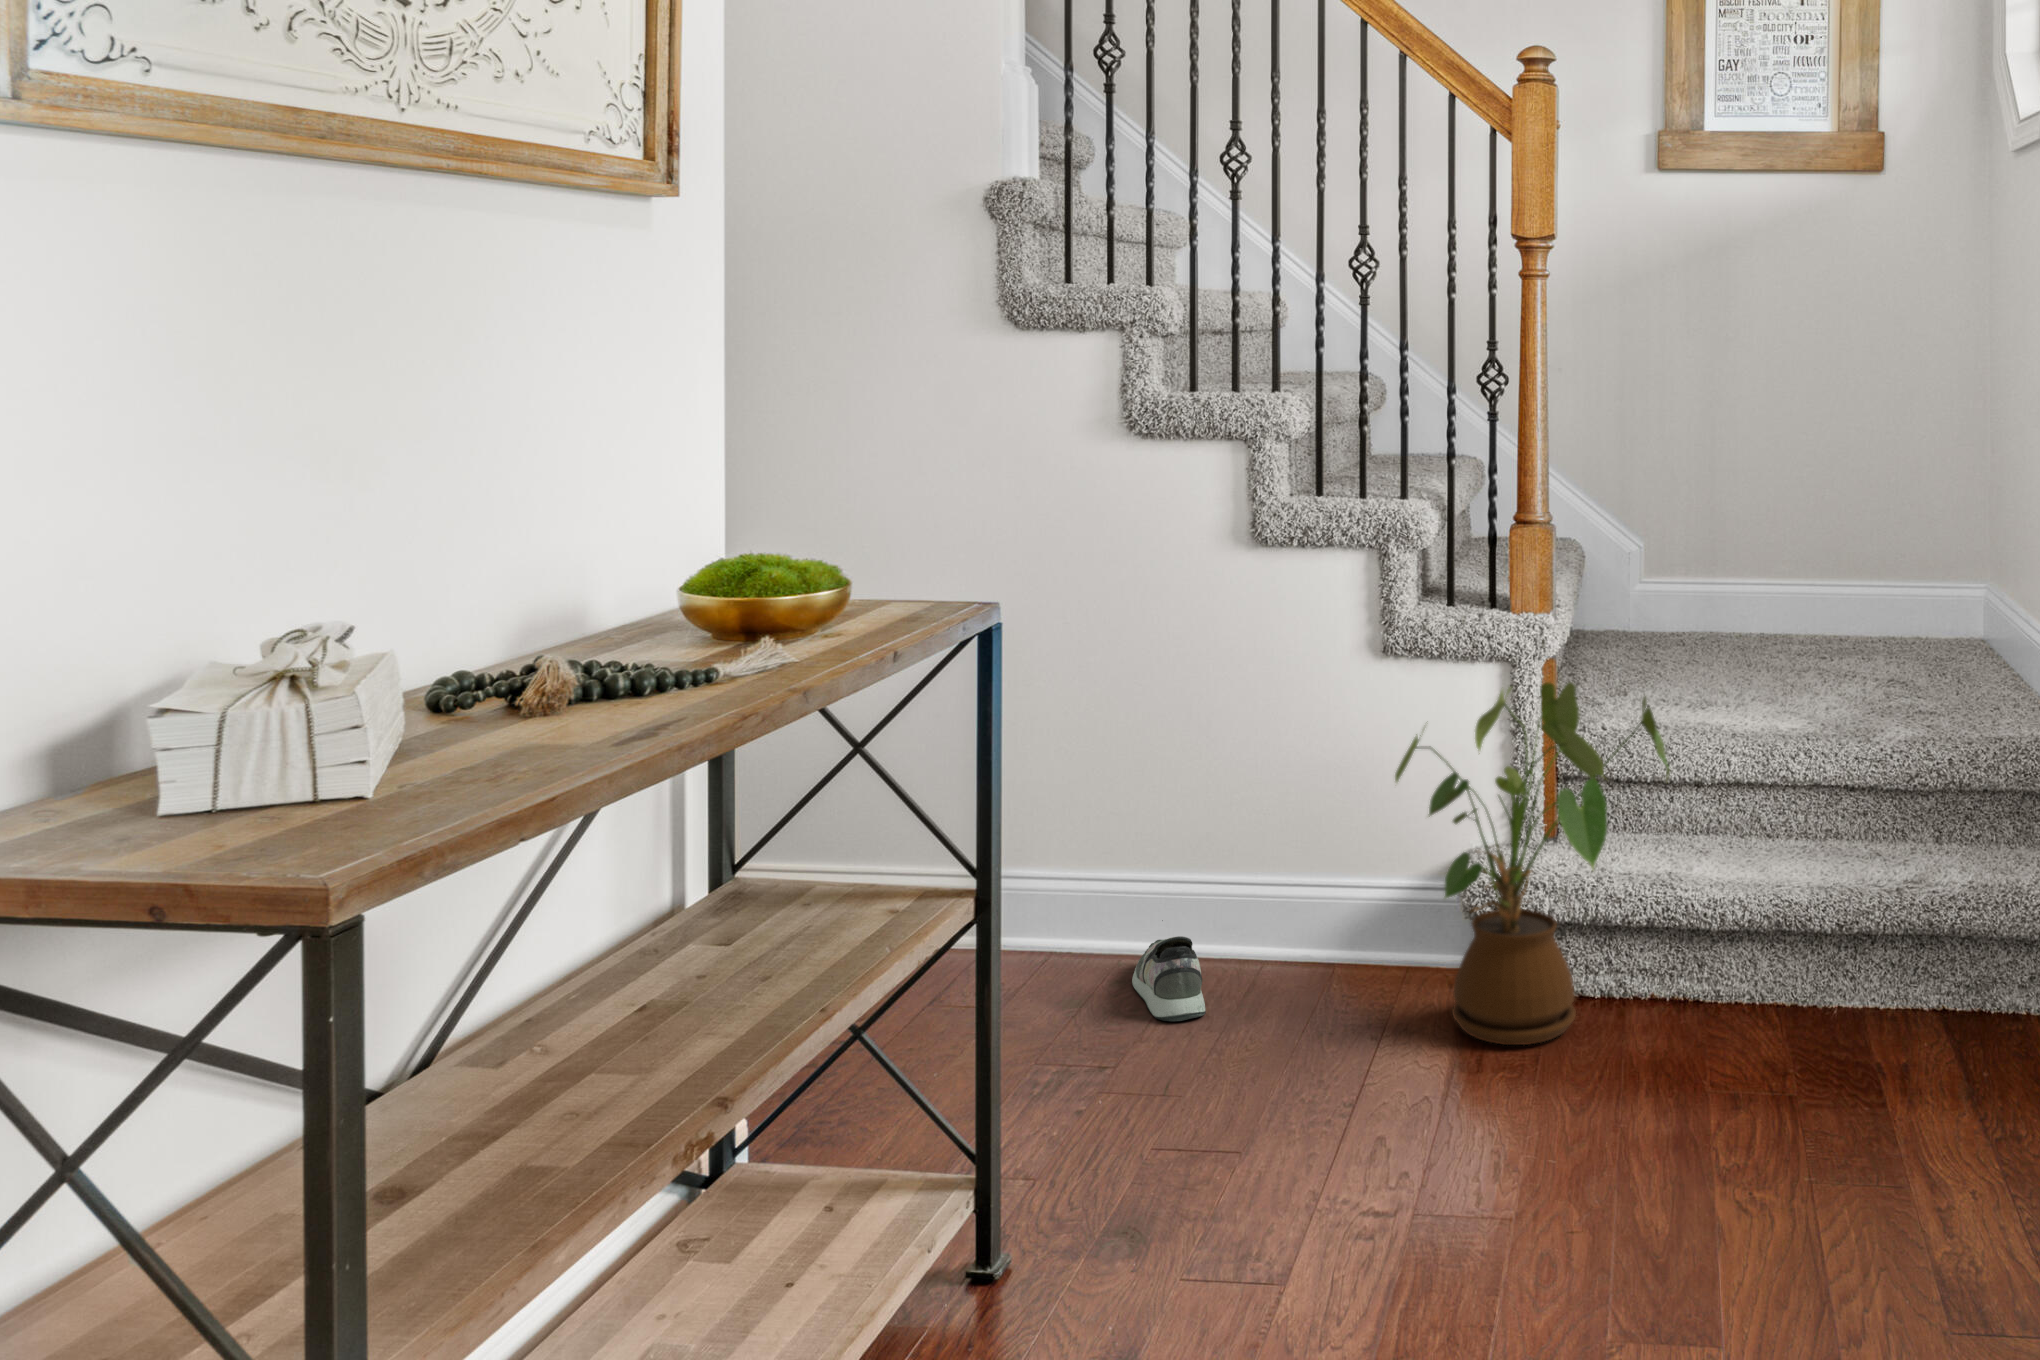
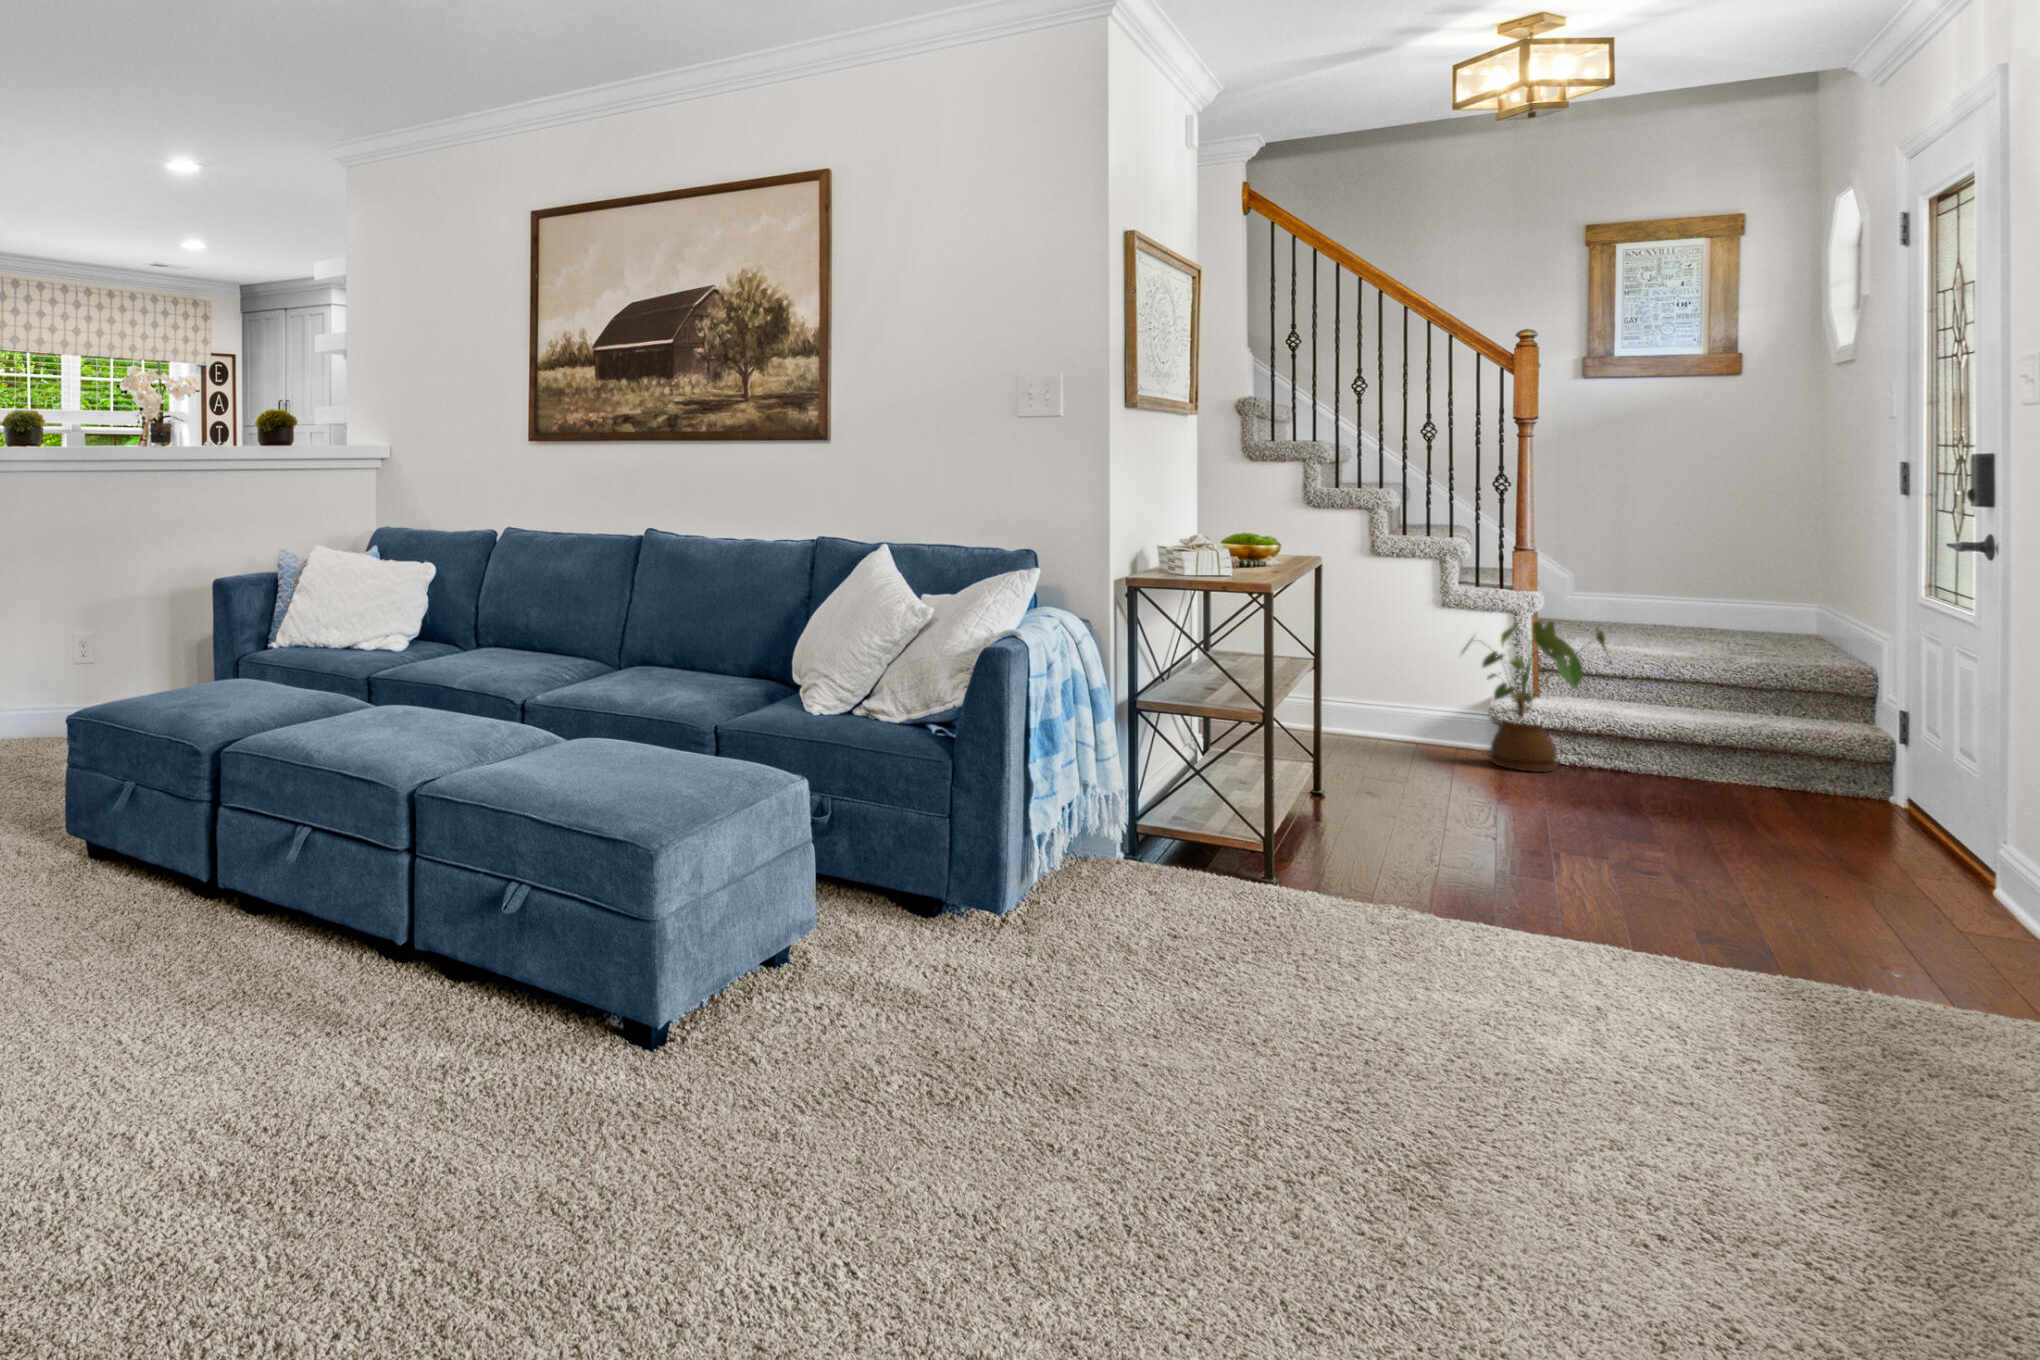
shoe: present [1132,936,1206,1021] -> none [1314,713,1359,750]

